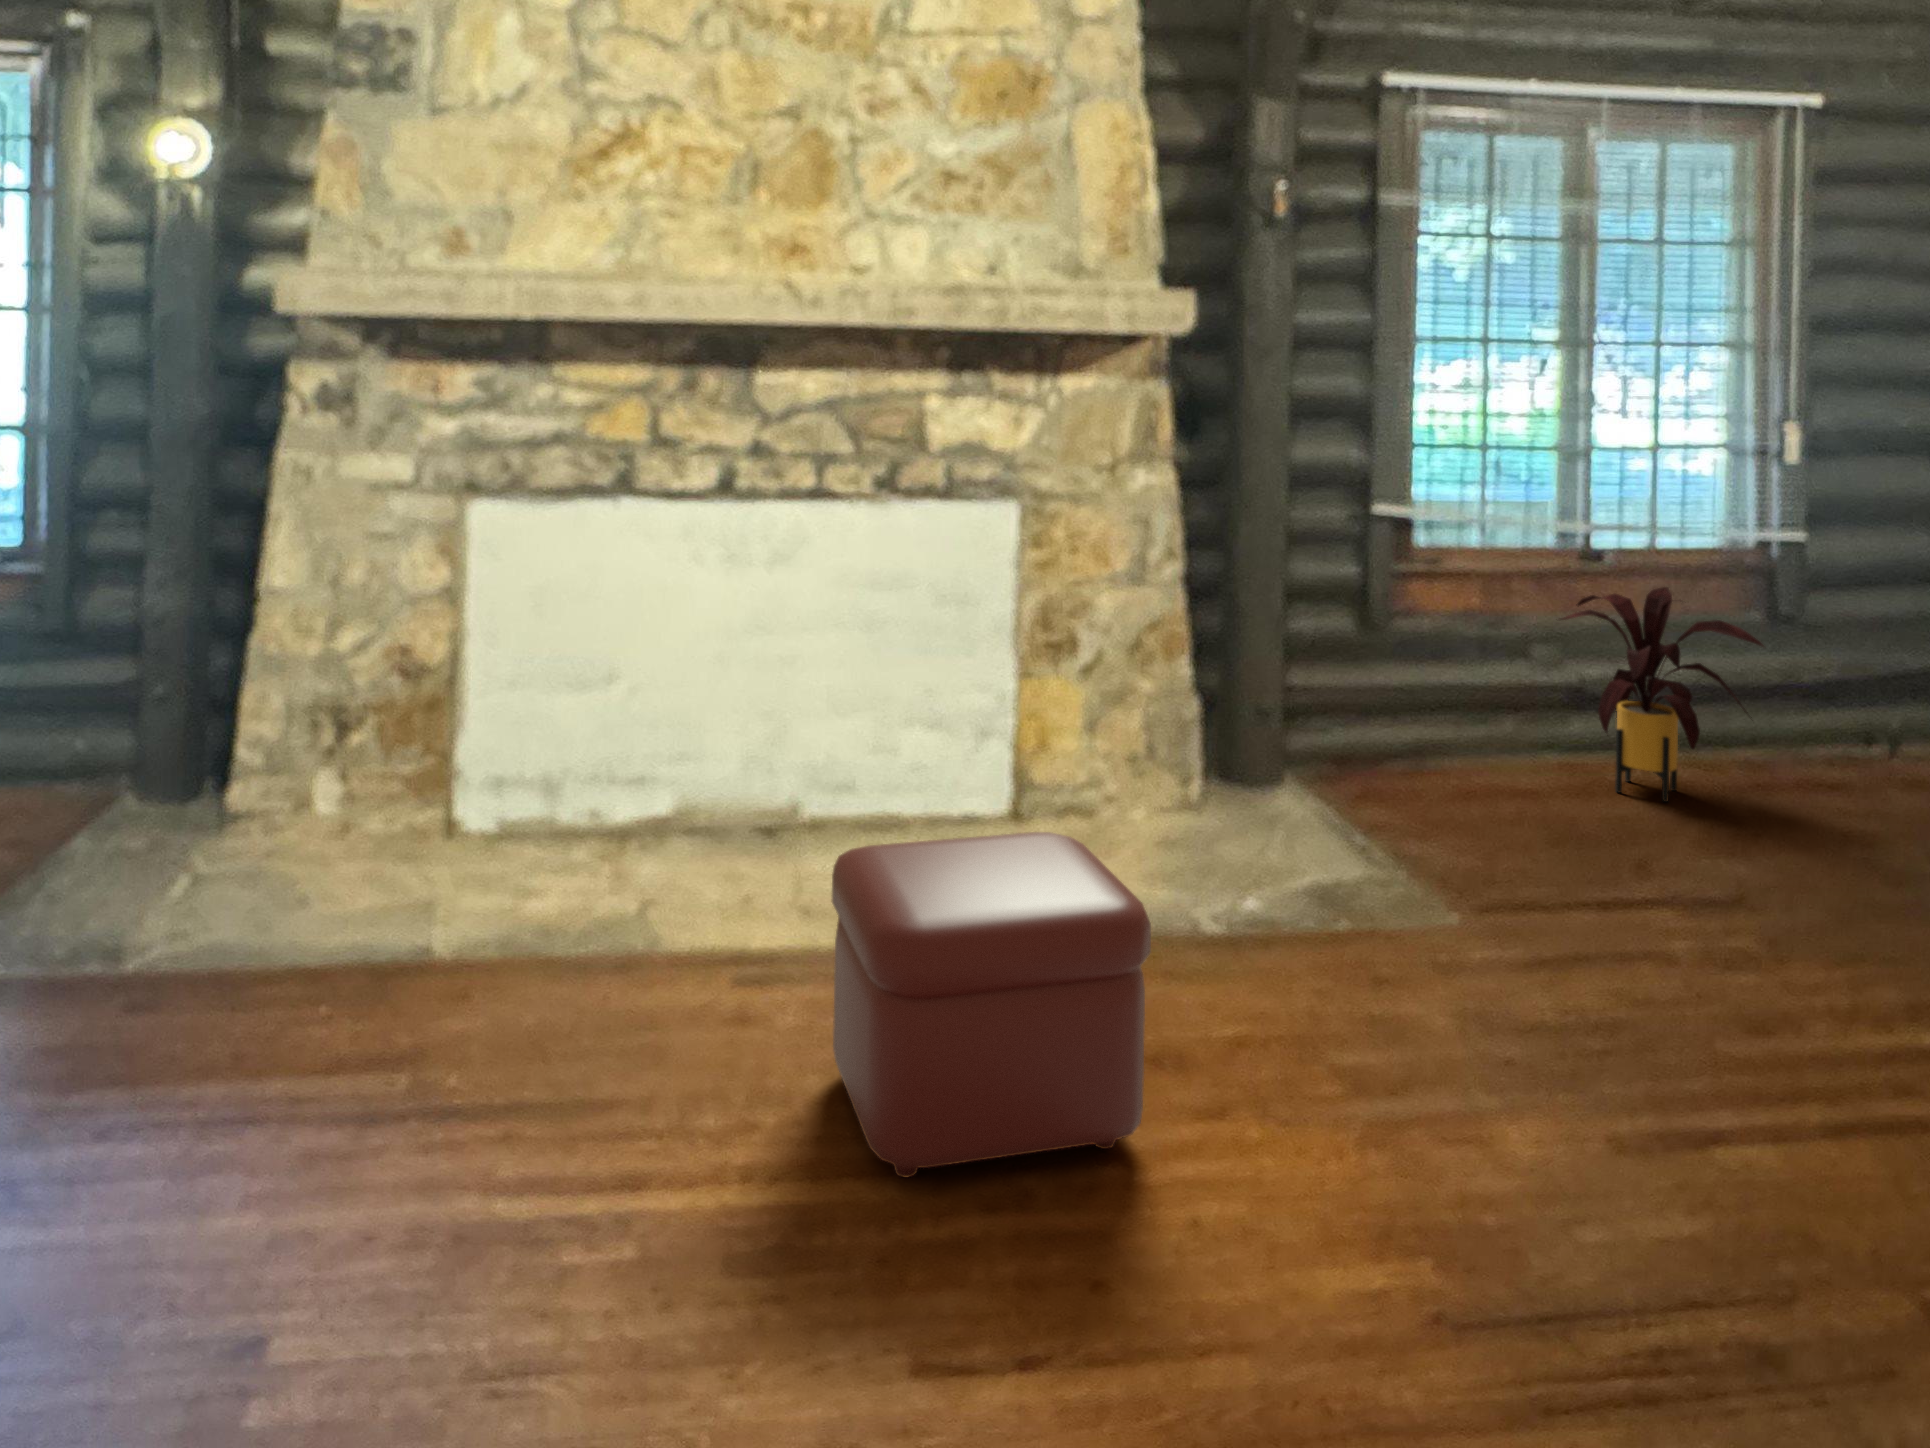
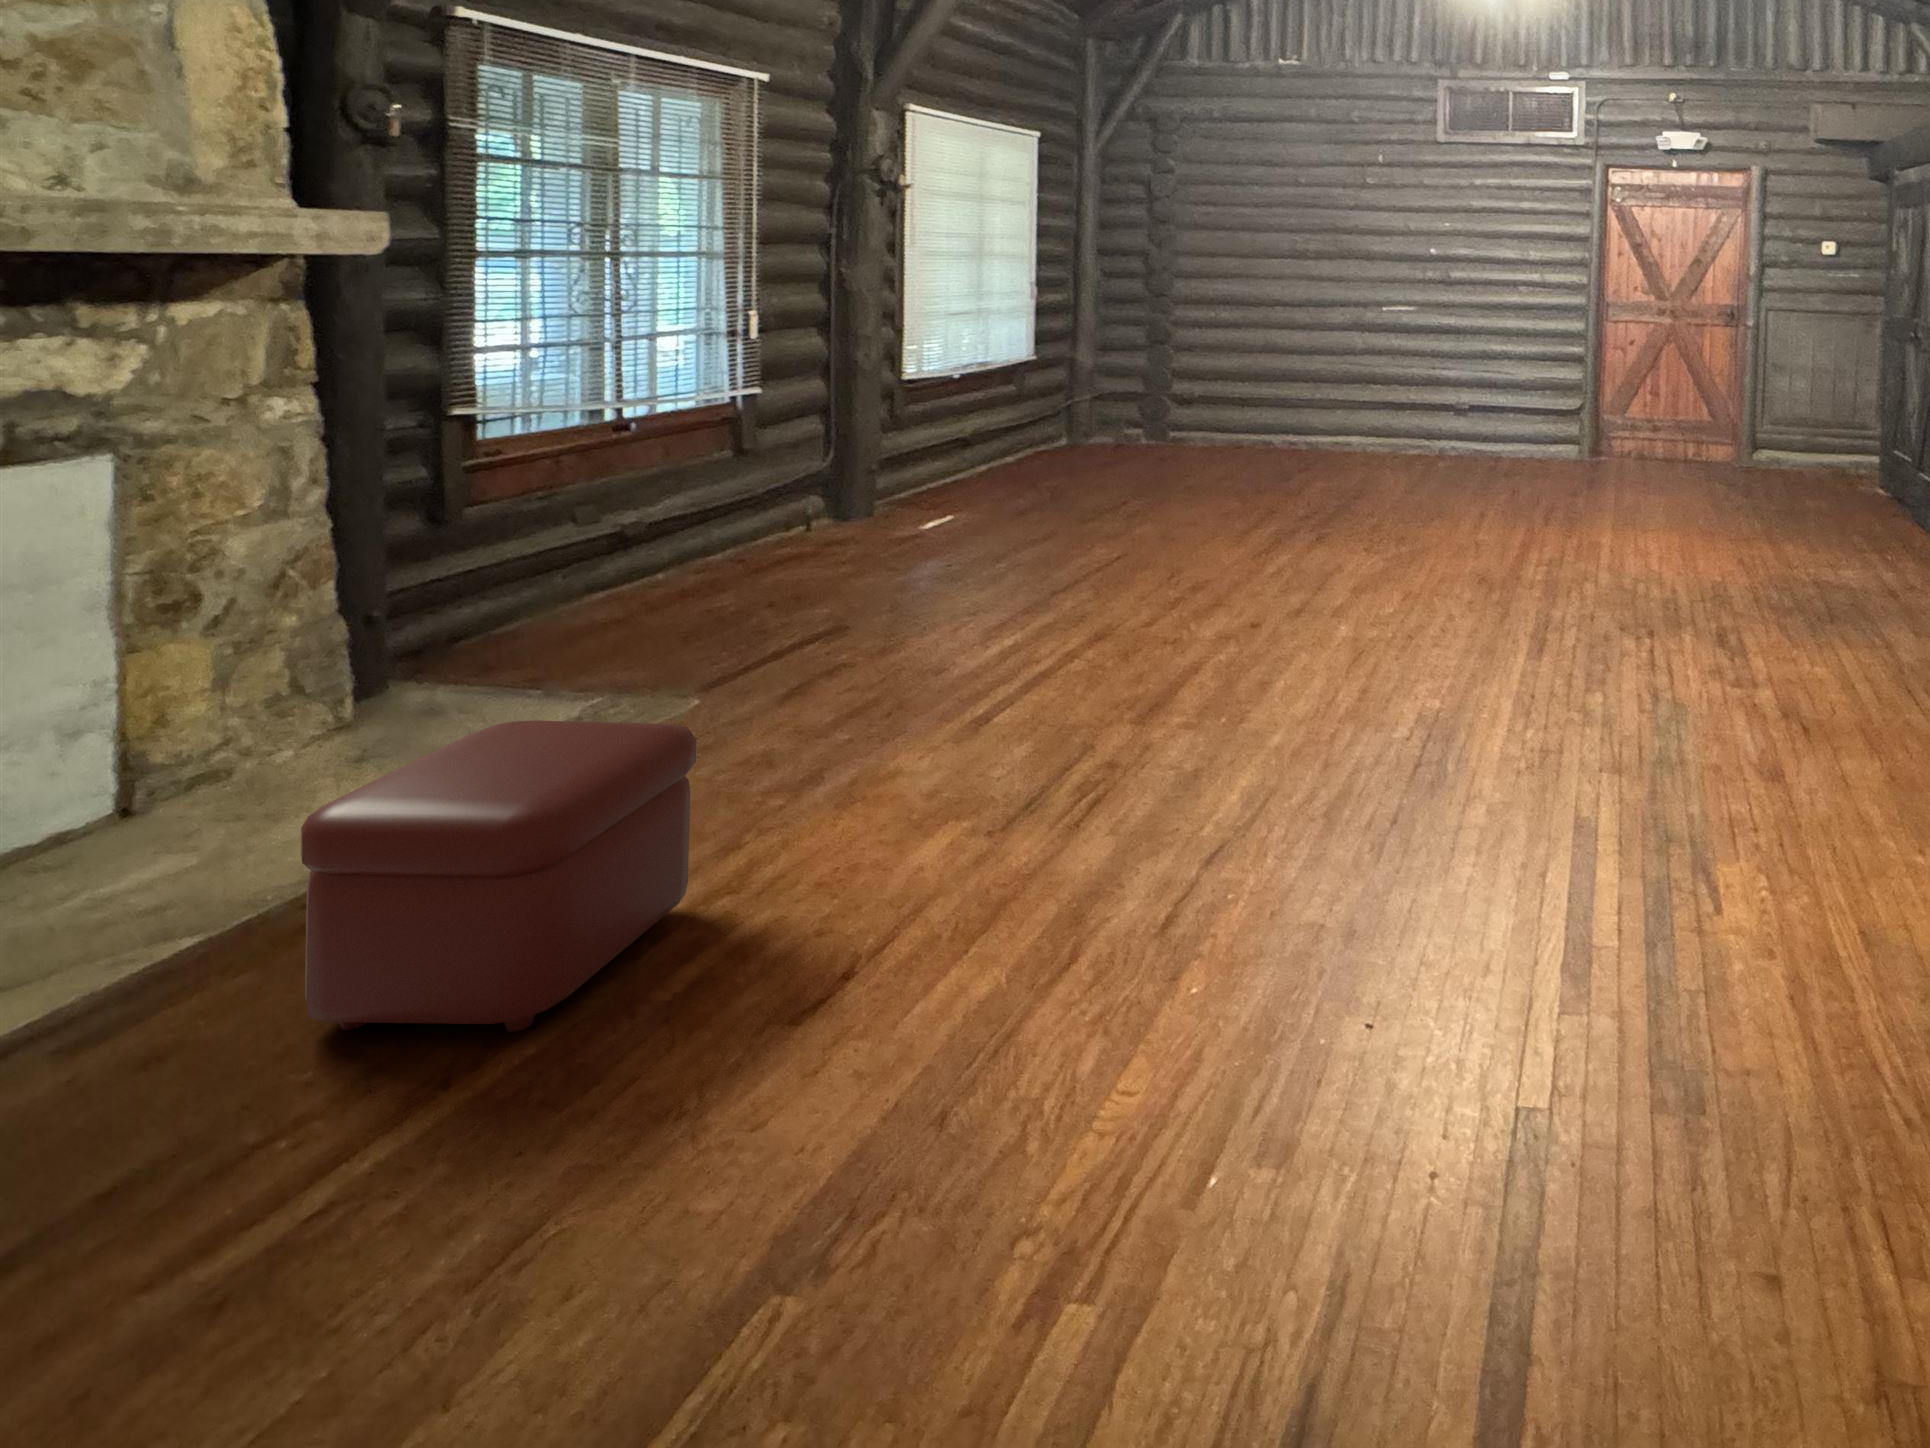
house plant: present [1561,587,1763,802] -> none [613,438,794,596]

